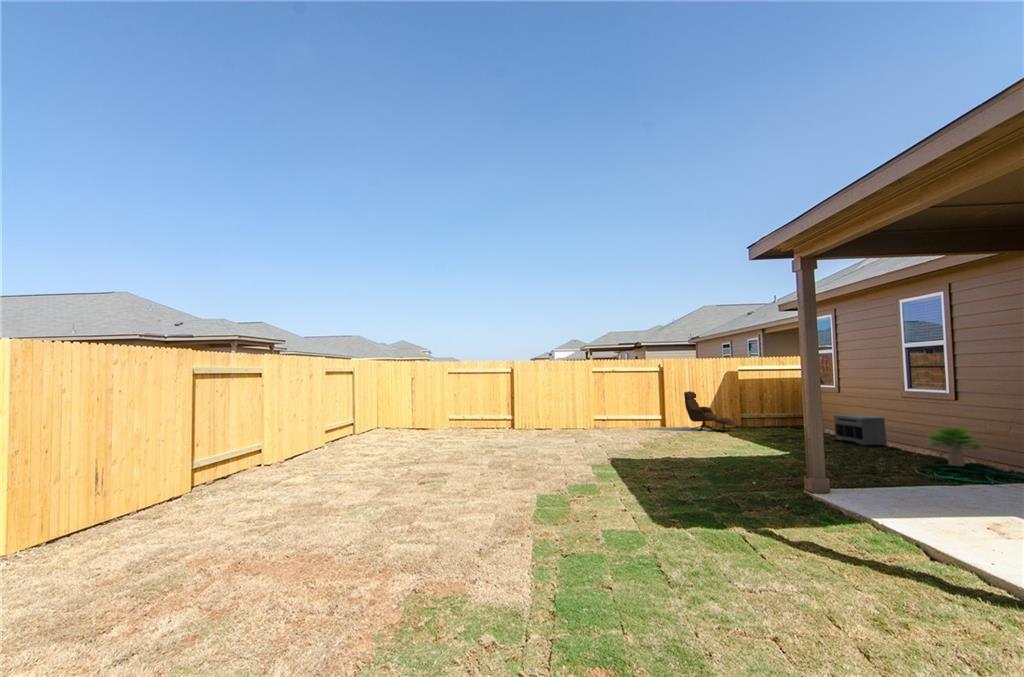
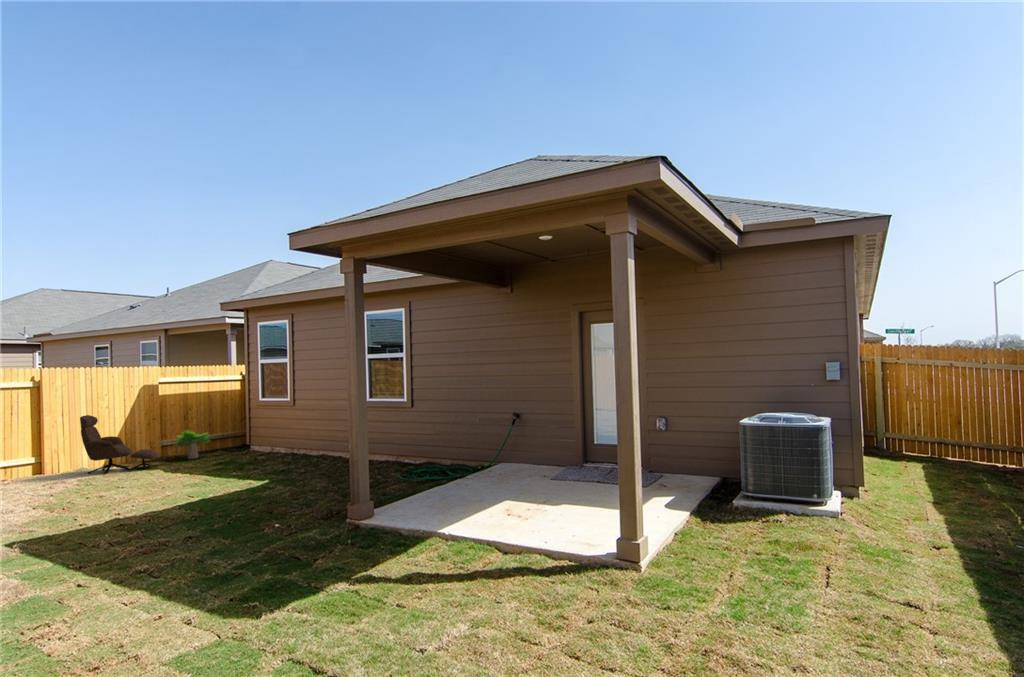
bench: present [834,414,887,445] -> none [289,429,341,461]
potted plant: present [928,428,982,466] -> present [175,431,209,459]

